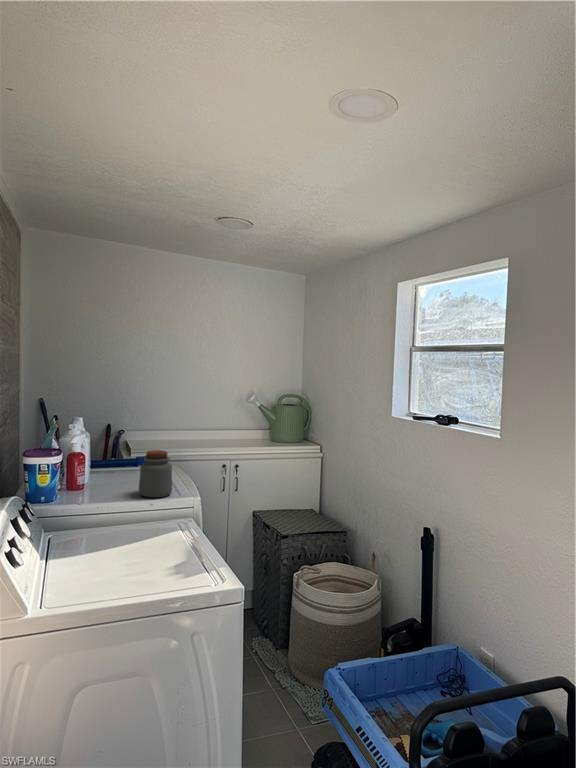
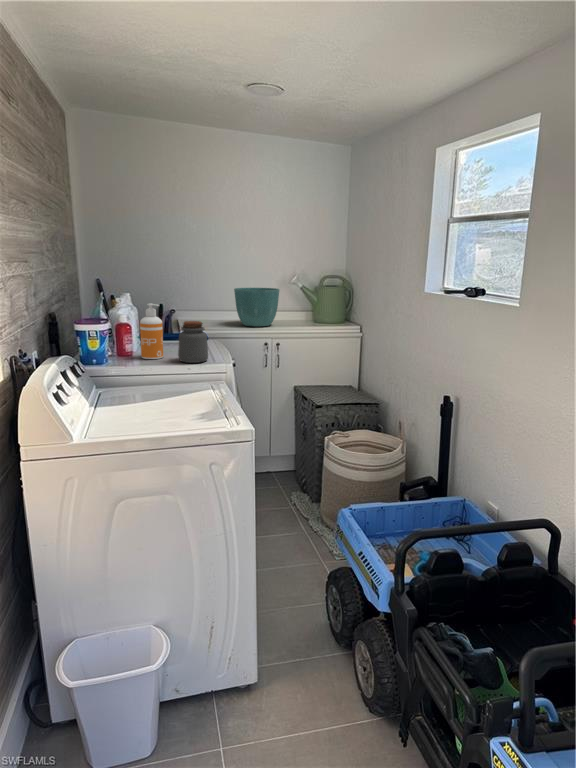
flower pot: none [190,407,238,448] -> present [234,288,279,326]
soap dispenser: none [95,431,122,493] -> present [140,304,163,359]

